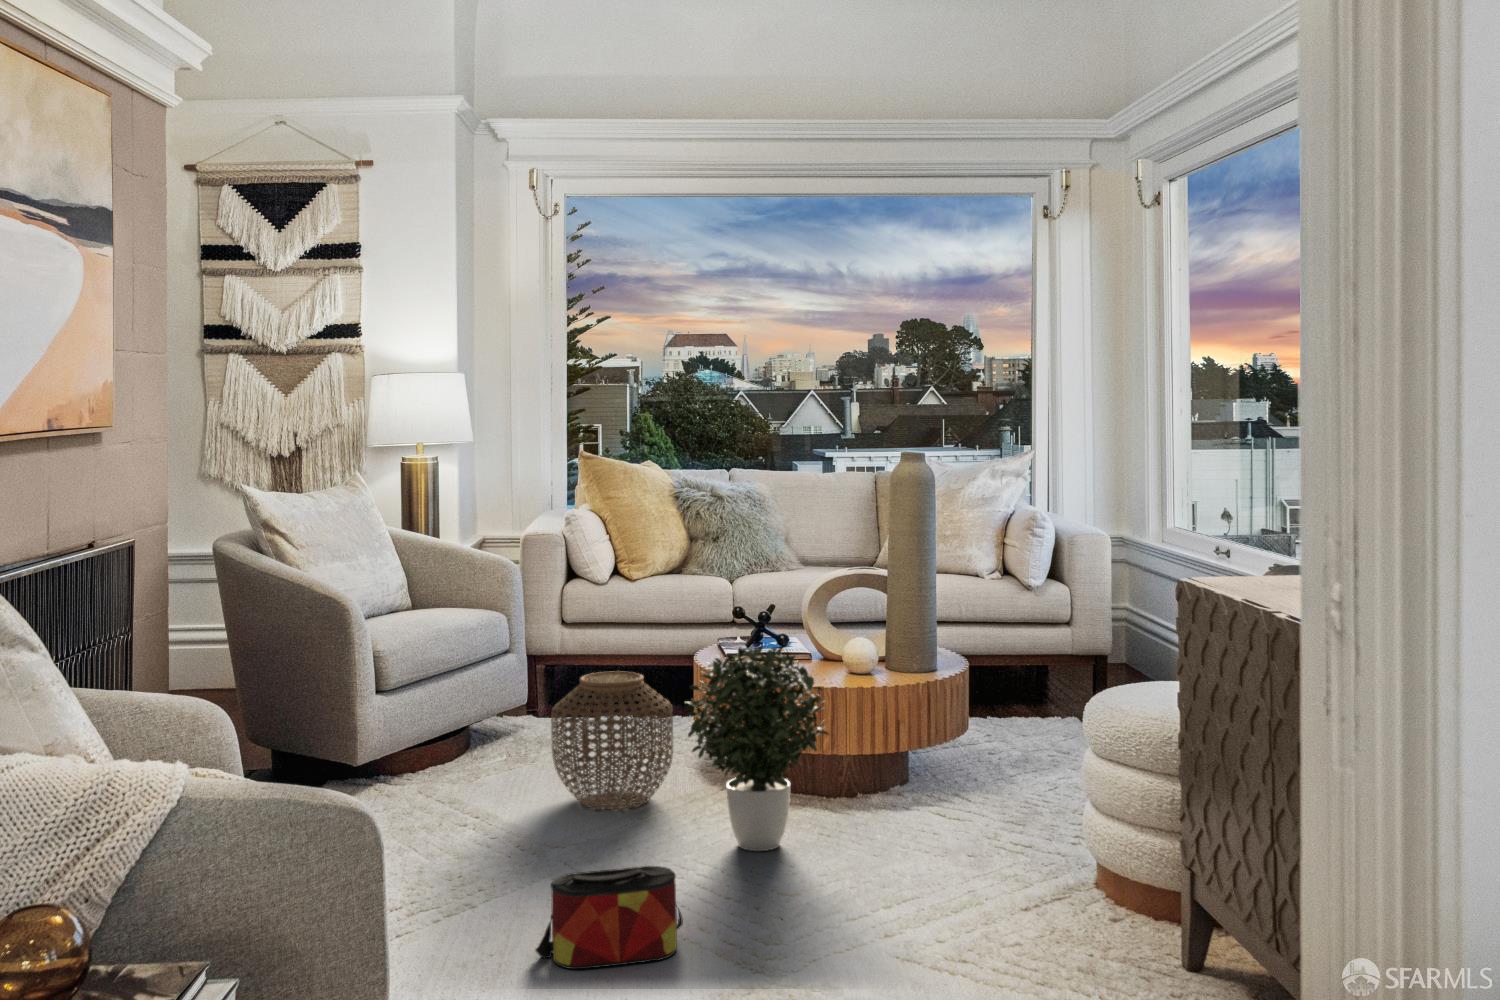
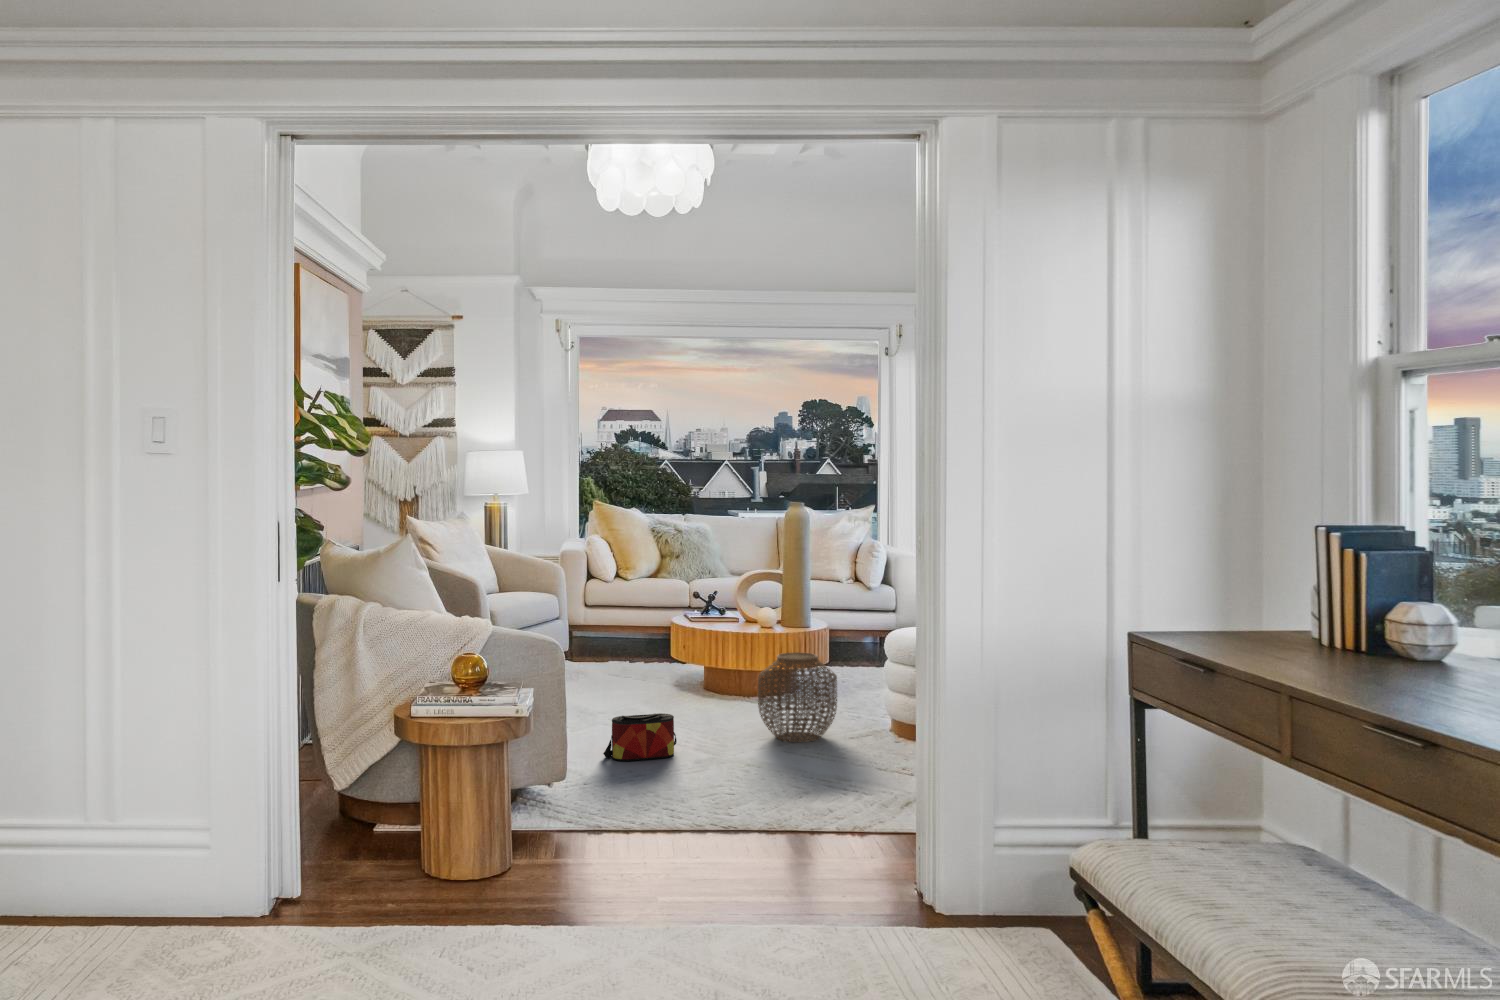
potted plant: present [686,646,829,851] -> none [672,608,750,719]
woven basket: present [551,671,673,809] -> present [758,652,837,742]

